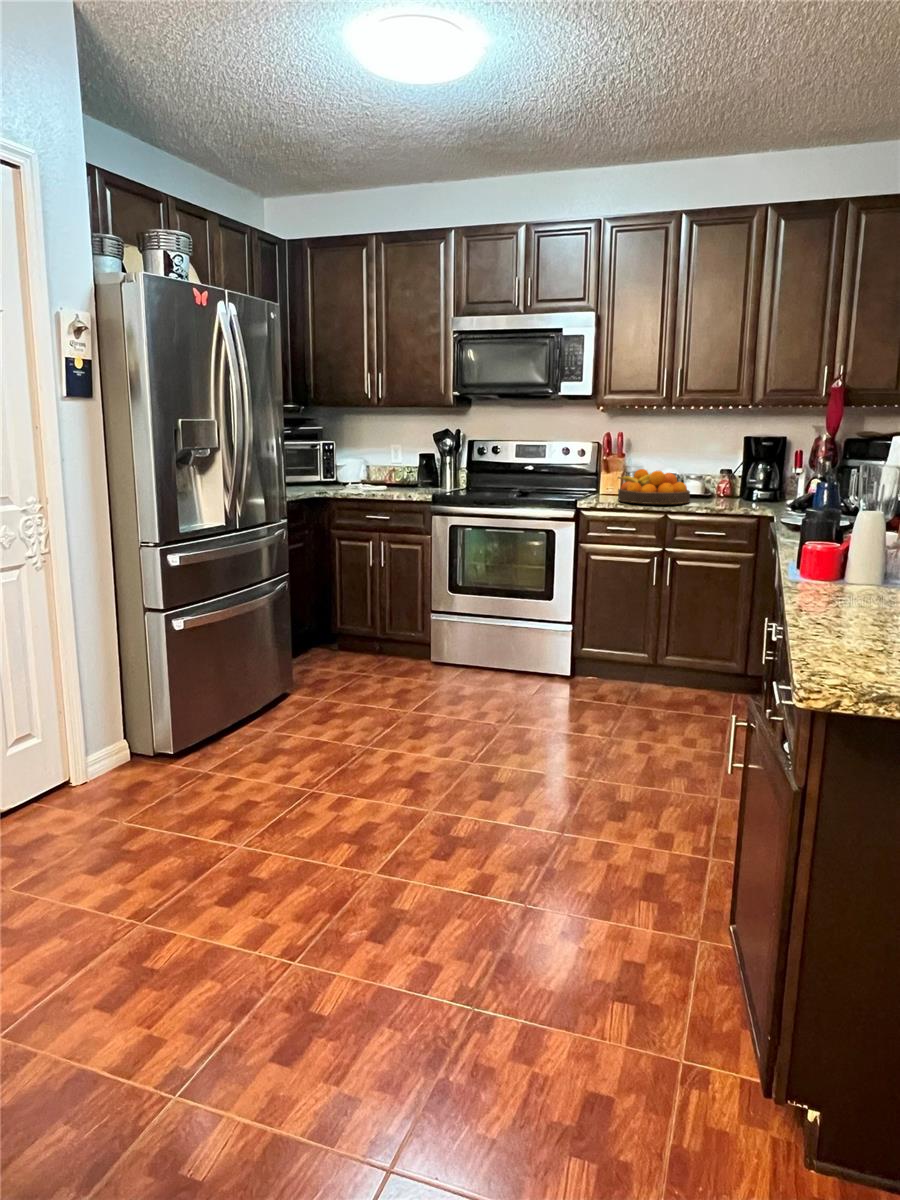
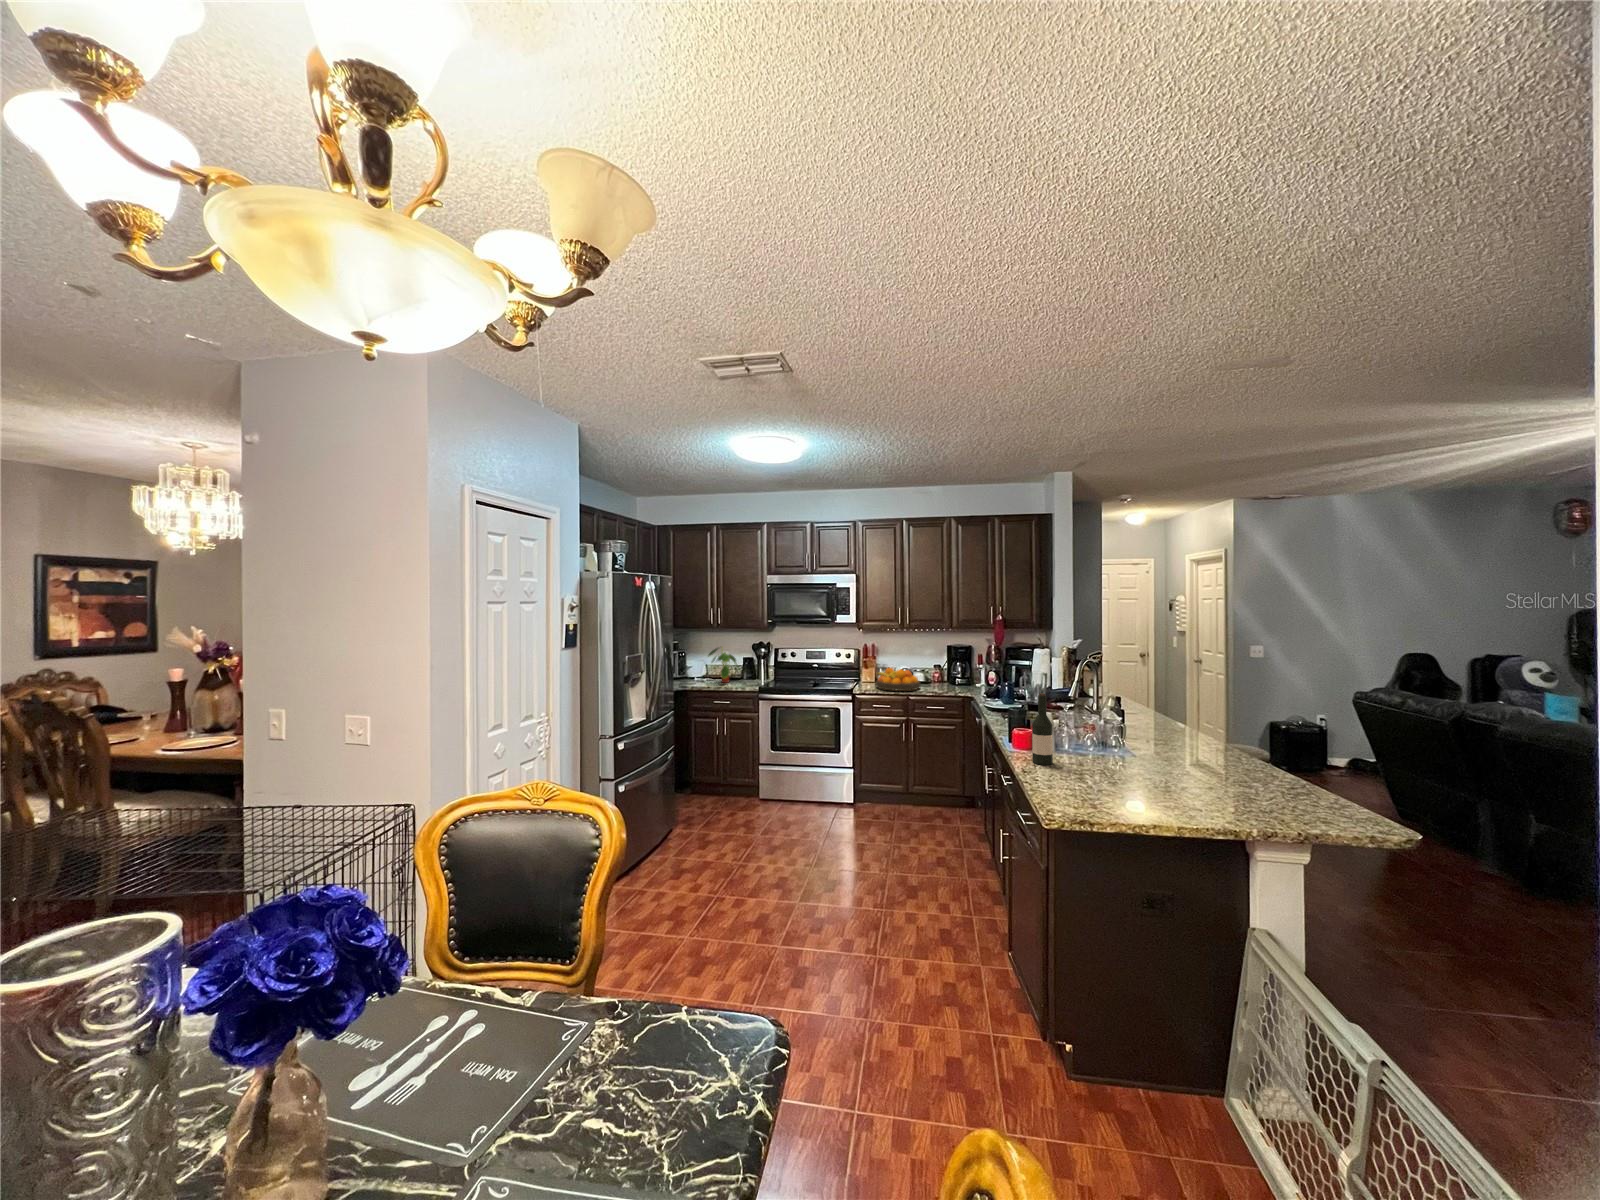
plant: none [362,434,416,490] -> present [709,647,740,683]
wine bottle: none [829,461,878,601] -> present [1032,693,1053,765]

